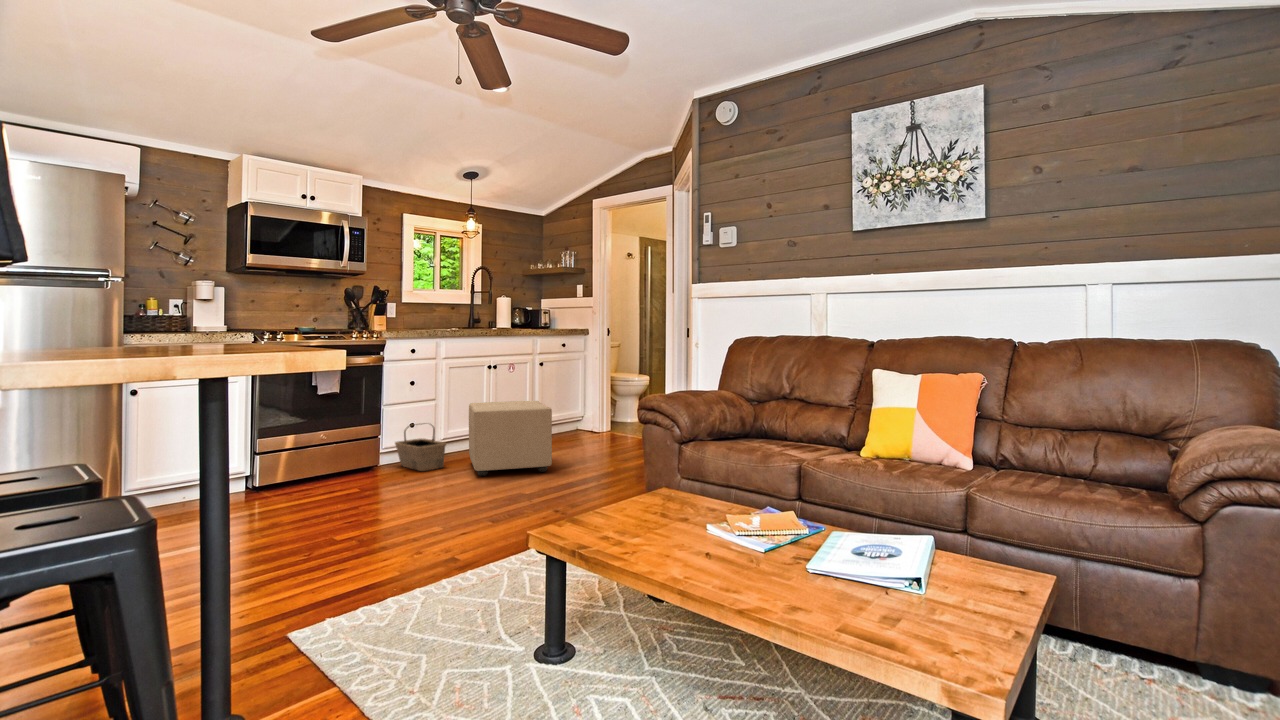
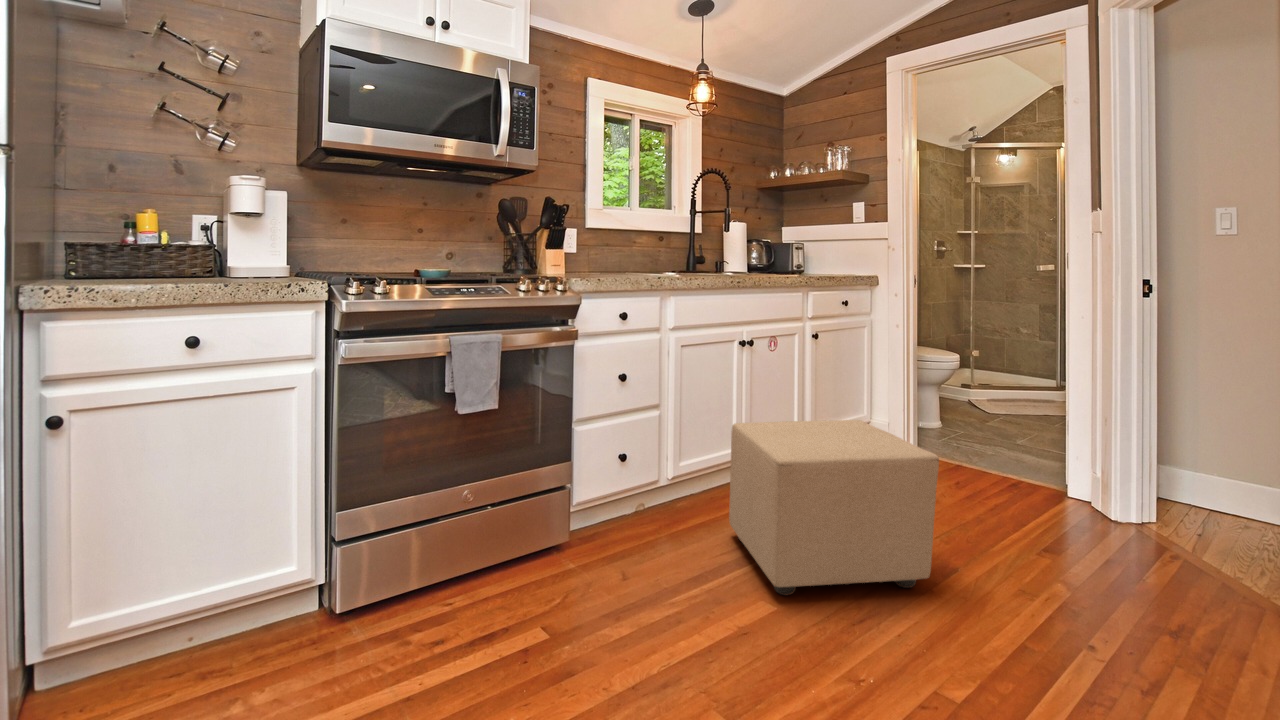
basket: present [395,423,446,471] -> none [593,459,693,562]

